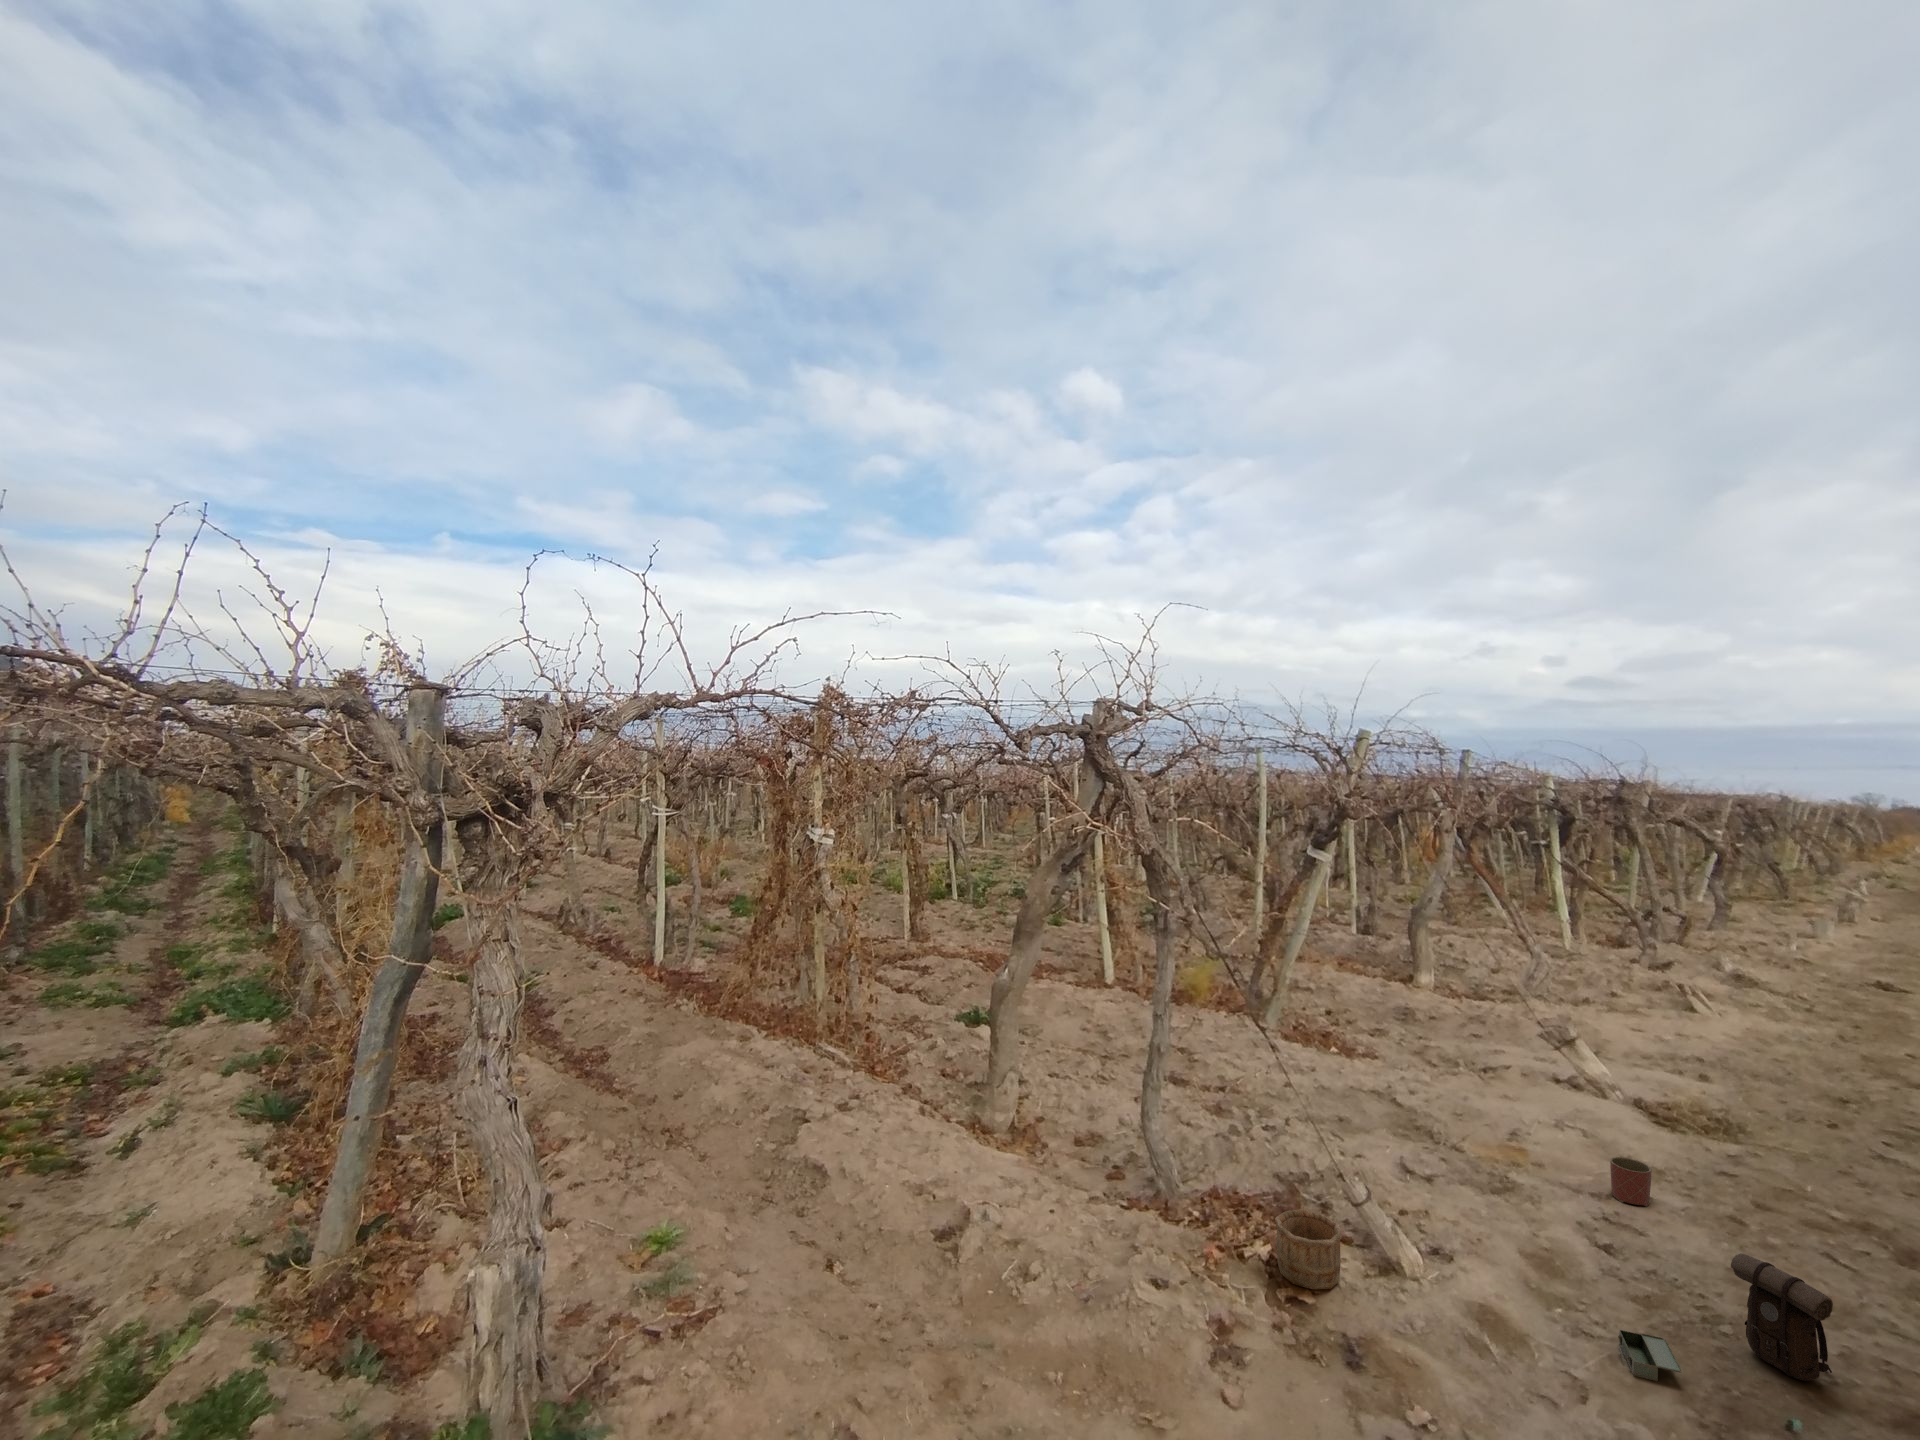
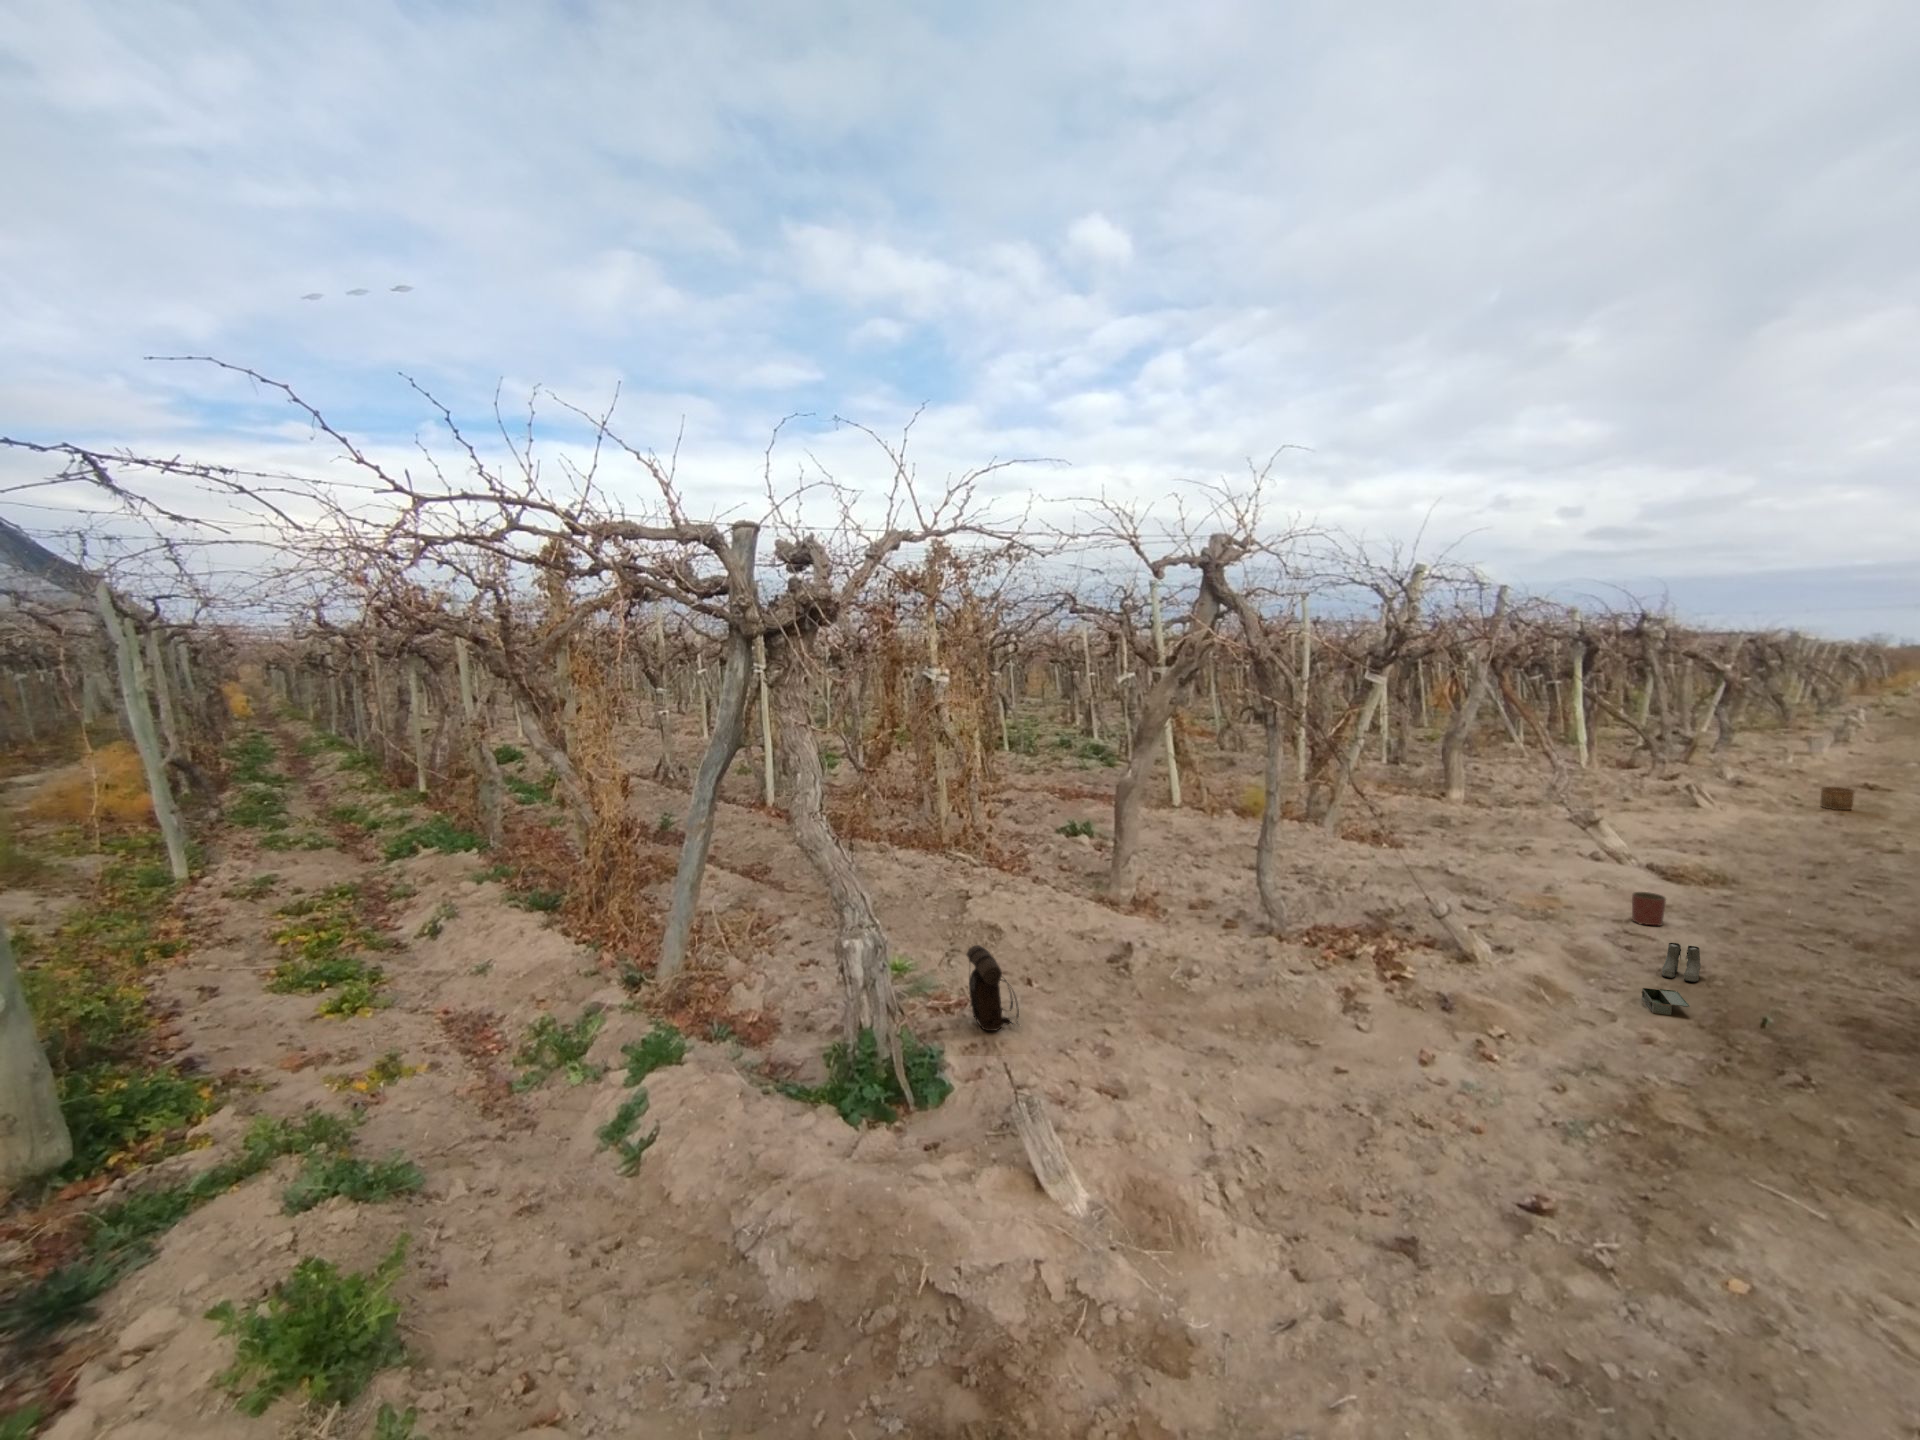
wooden bucket: present [1275,1210,1342,1289] -> present [1820,787,1854,810]
boots: none [1647,1253,1696,1315] -> present [1662,943,1701,982]
backpack: present [1731,1253,1833,1381] -> present [966,945,1019,1031]

